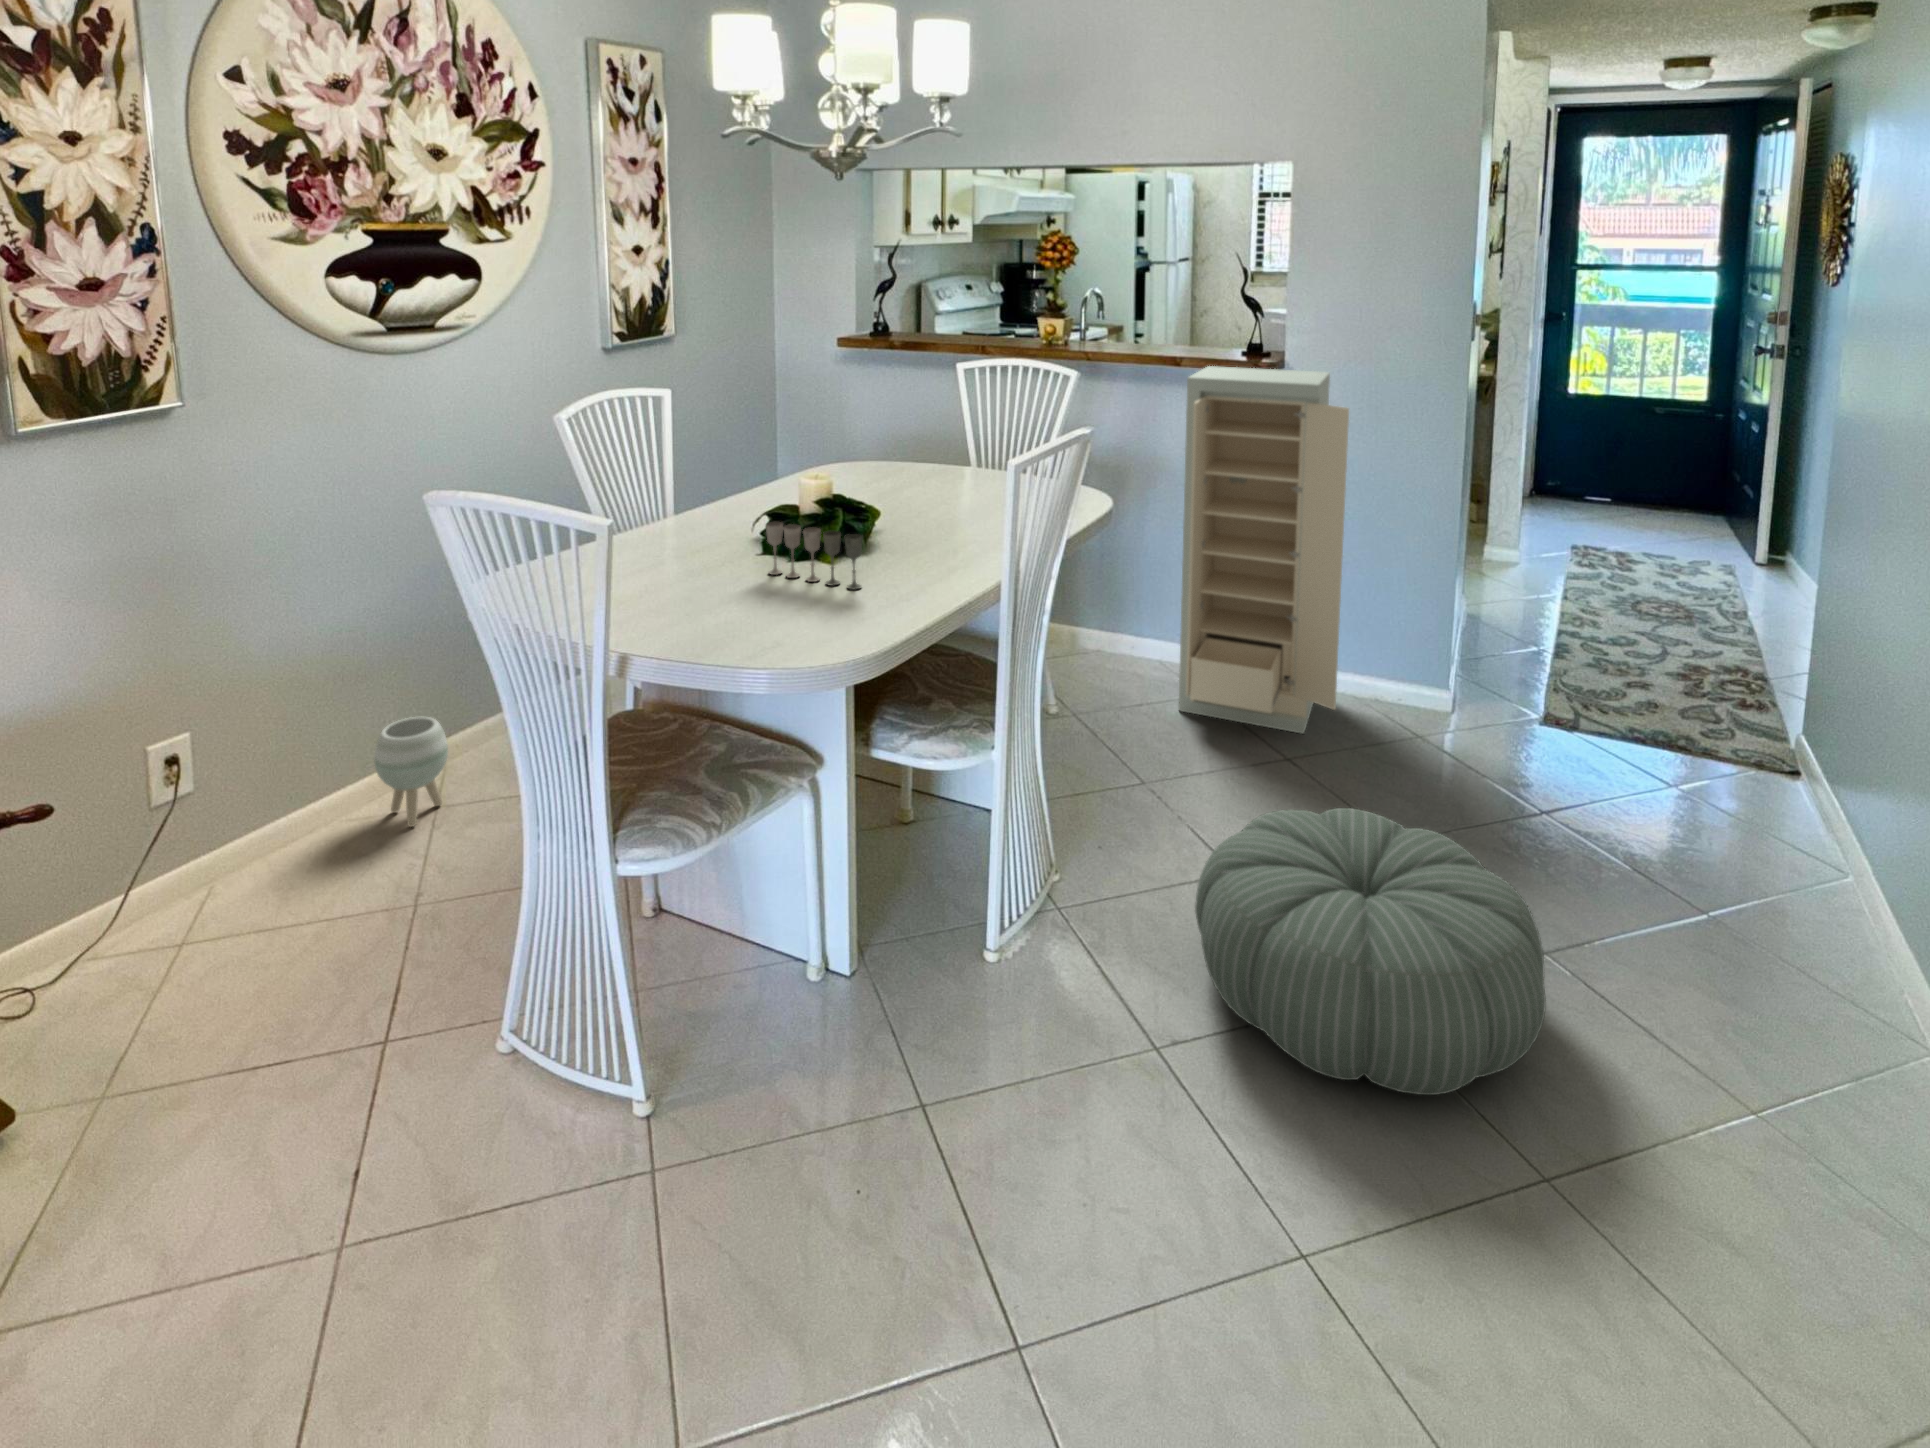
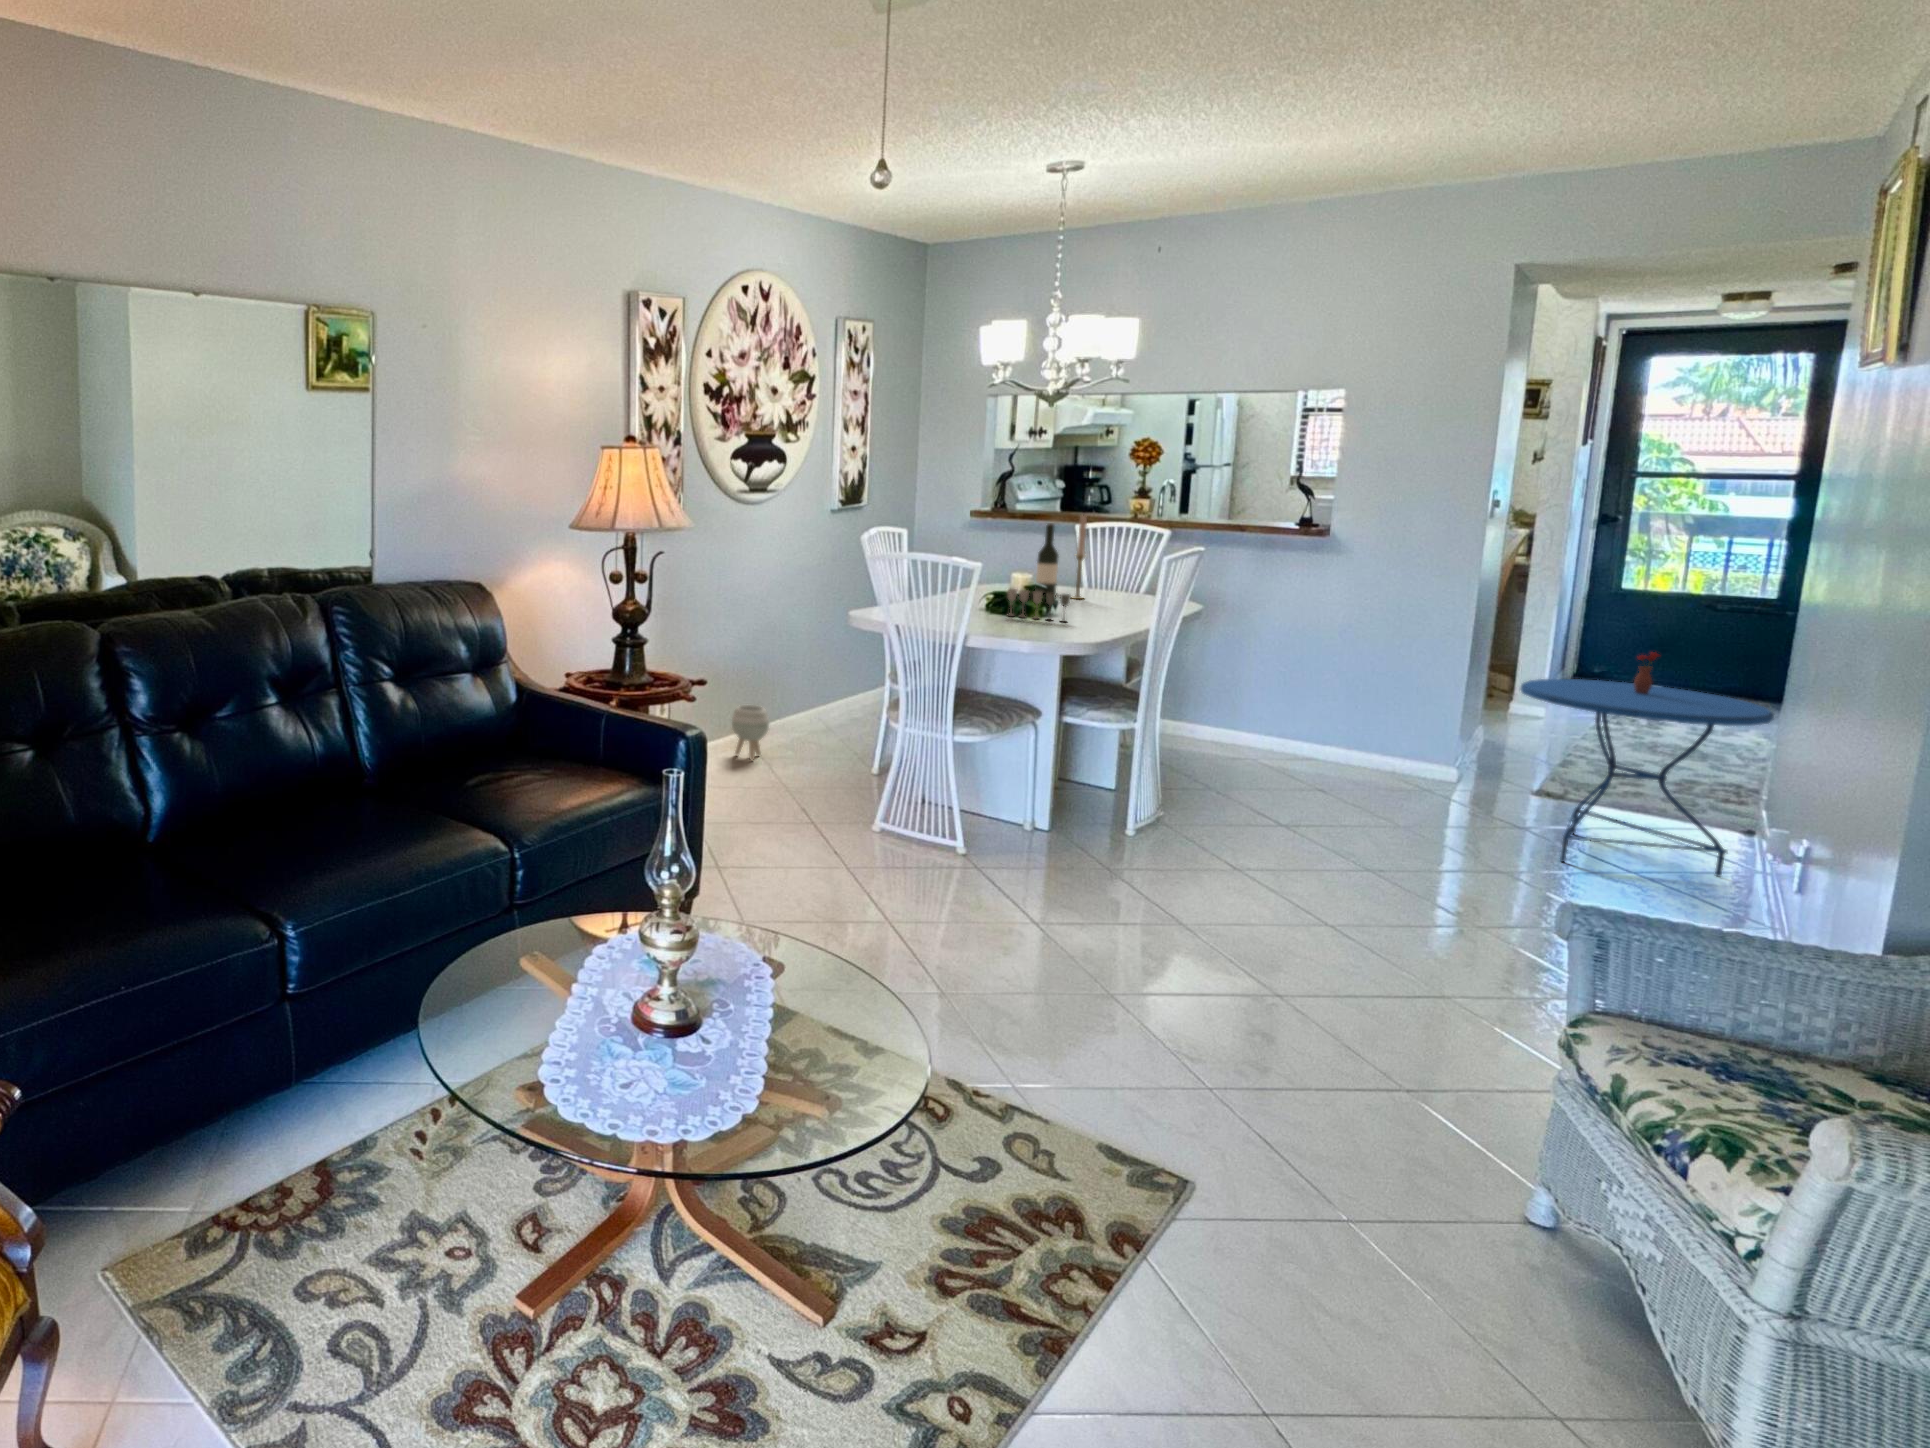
candlestick: none [932,359,955,496] -> present [1073,515,1087,599]
storage cabinet: present [1179,366,1349,734] -> none [1228,533,1380,782]
wine bottle: none [895,369,924,480] -> present [1035,523,1059,593]
side table: none [1540,563,1876,913] -> present [1521,652,1774,877]
pouf: present [1195,808,1546,1095] -> none [1262,773,1495,890]

